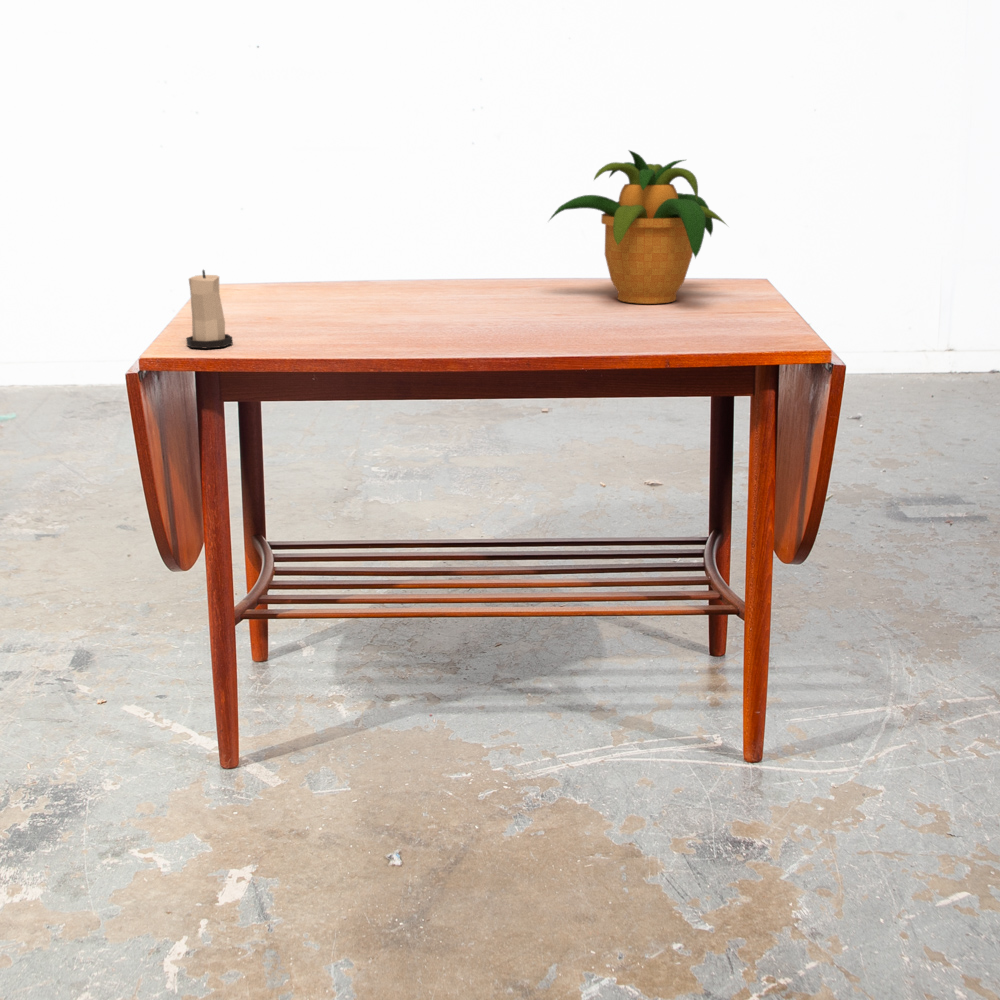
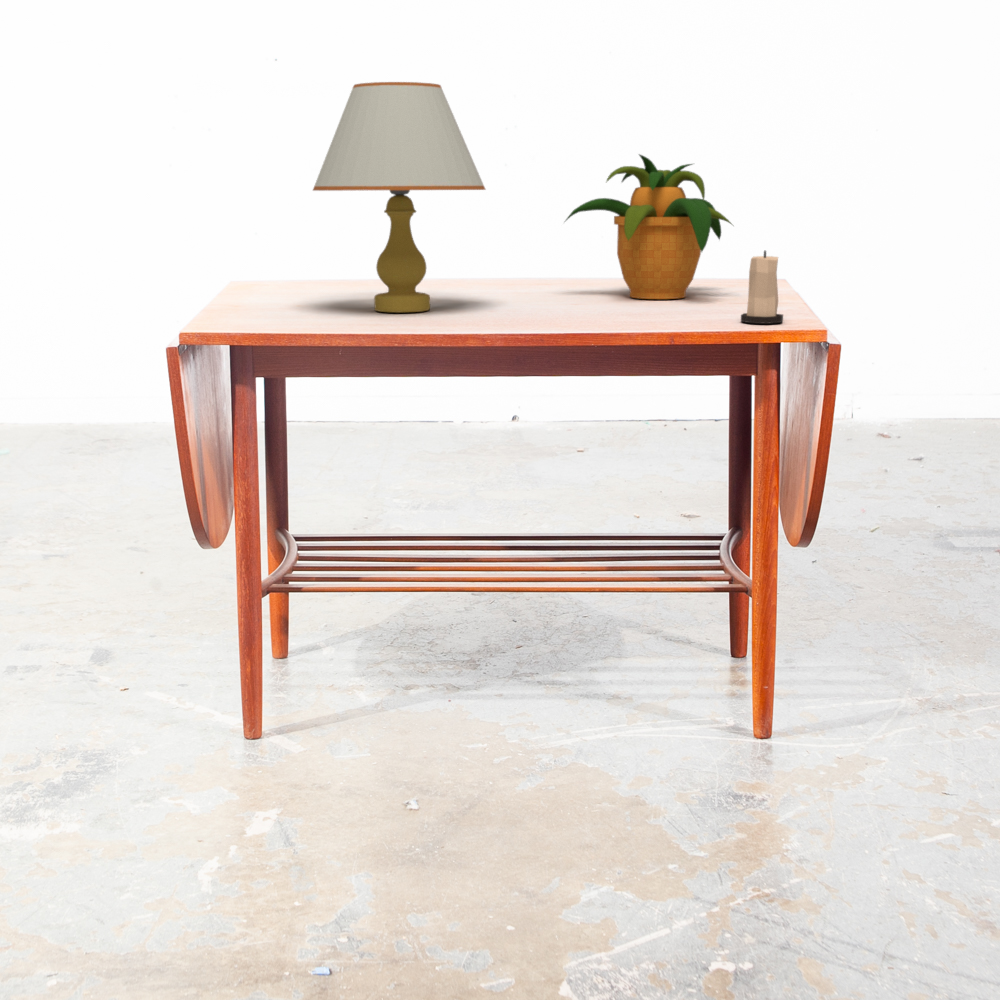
table lamp: none [280,80,466,326] -> present [313,82,485,312]
candle: present [186,270,233,349] -> present [741,251,783,324]

